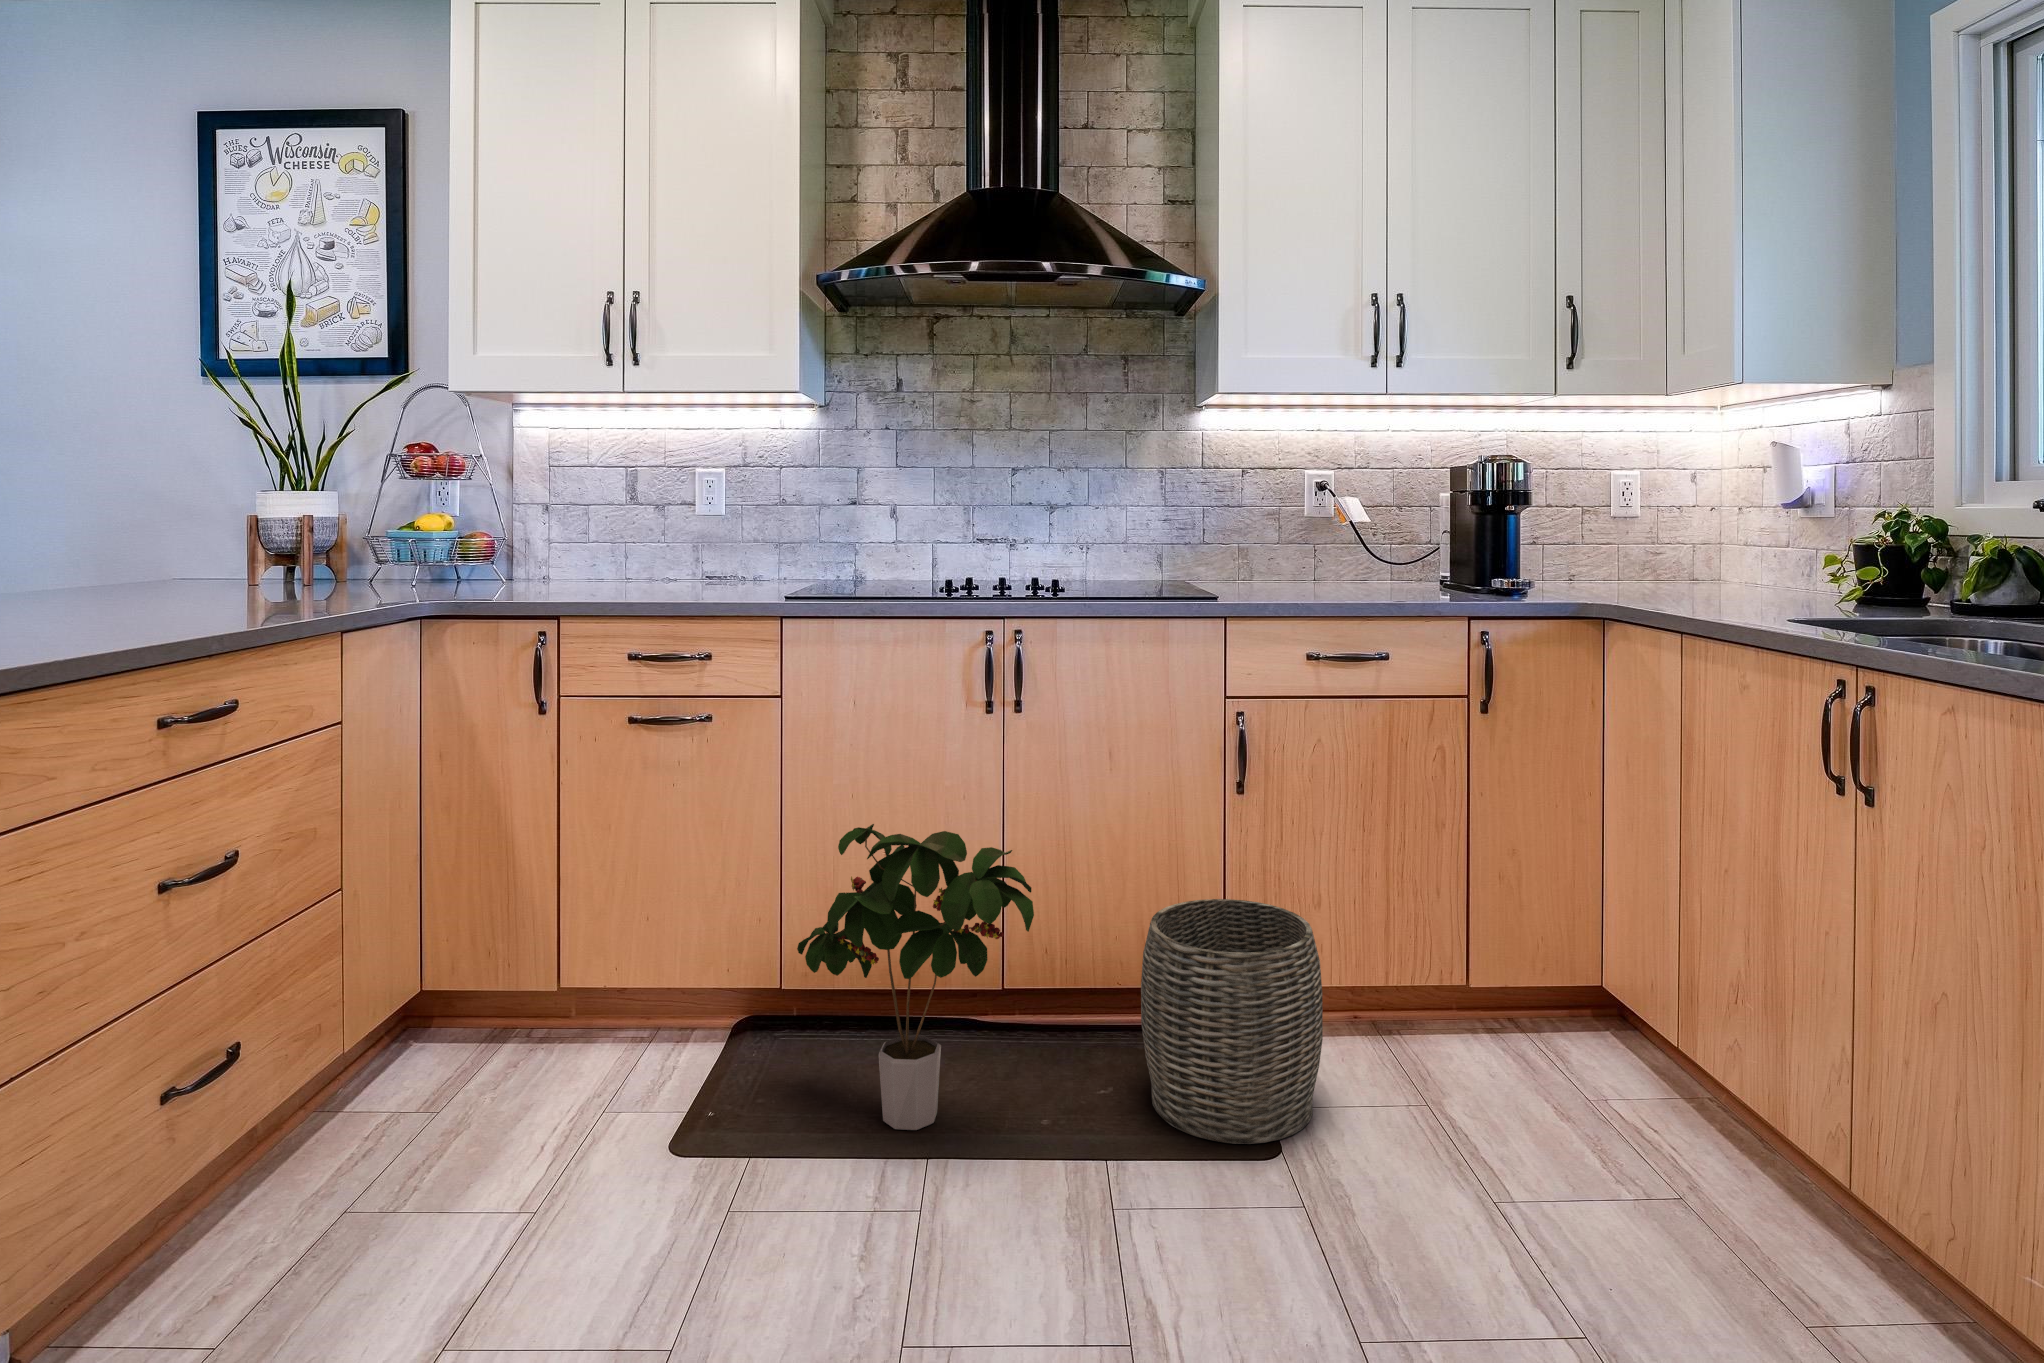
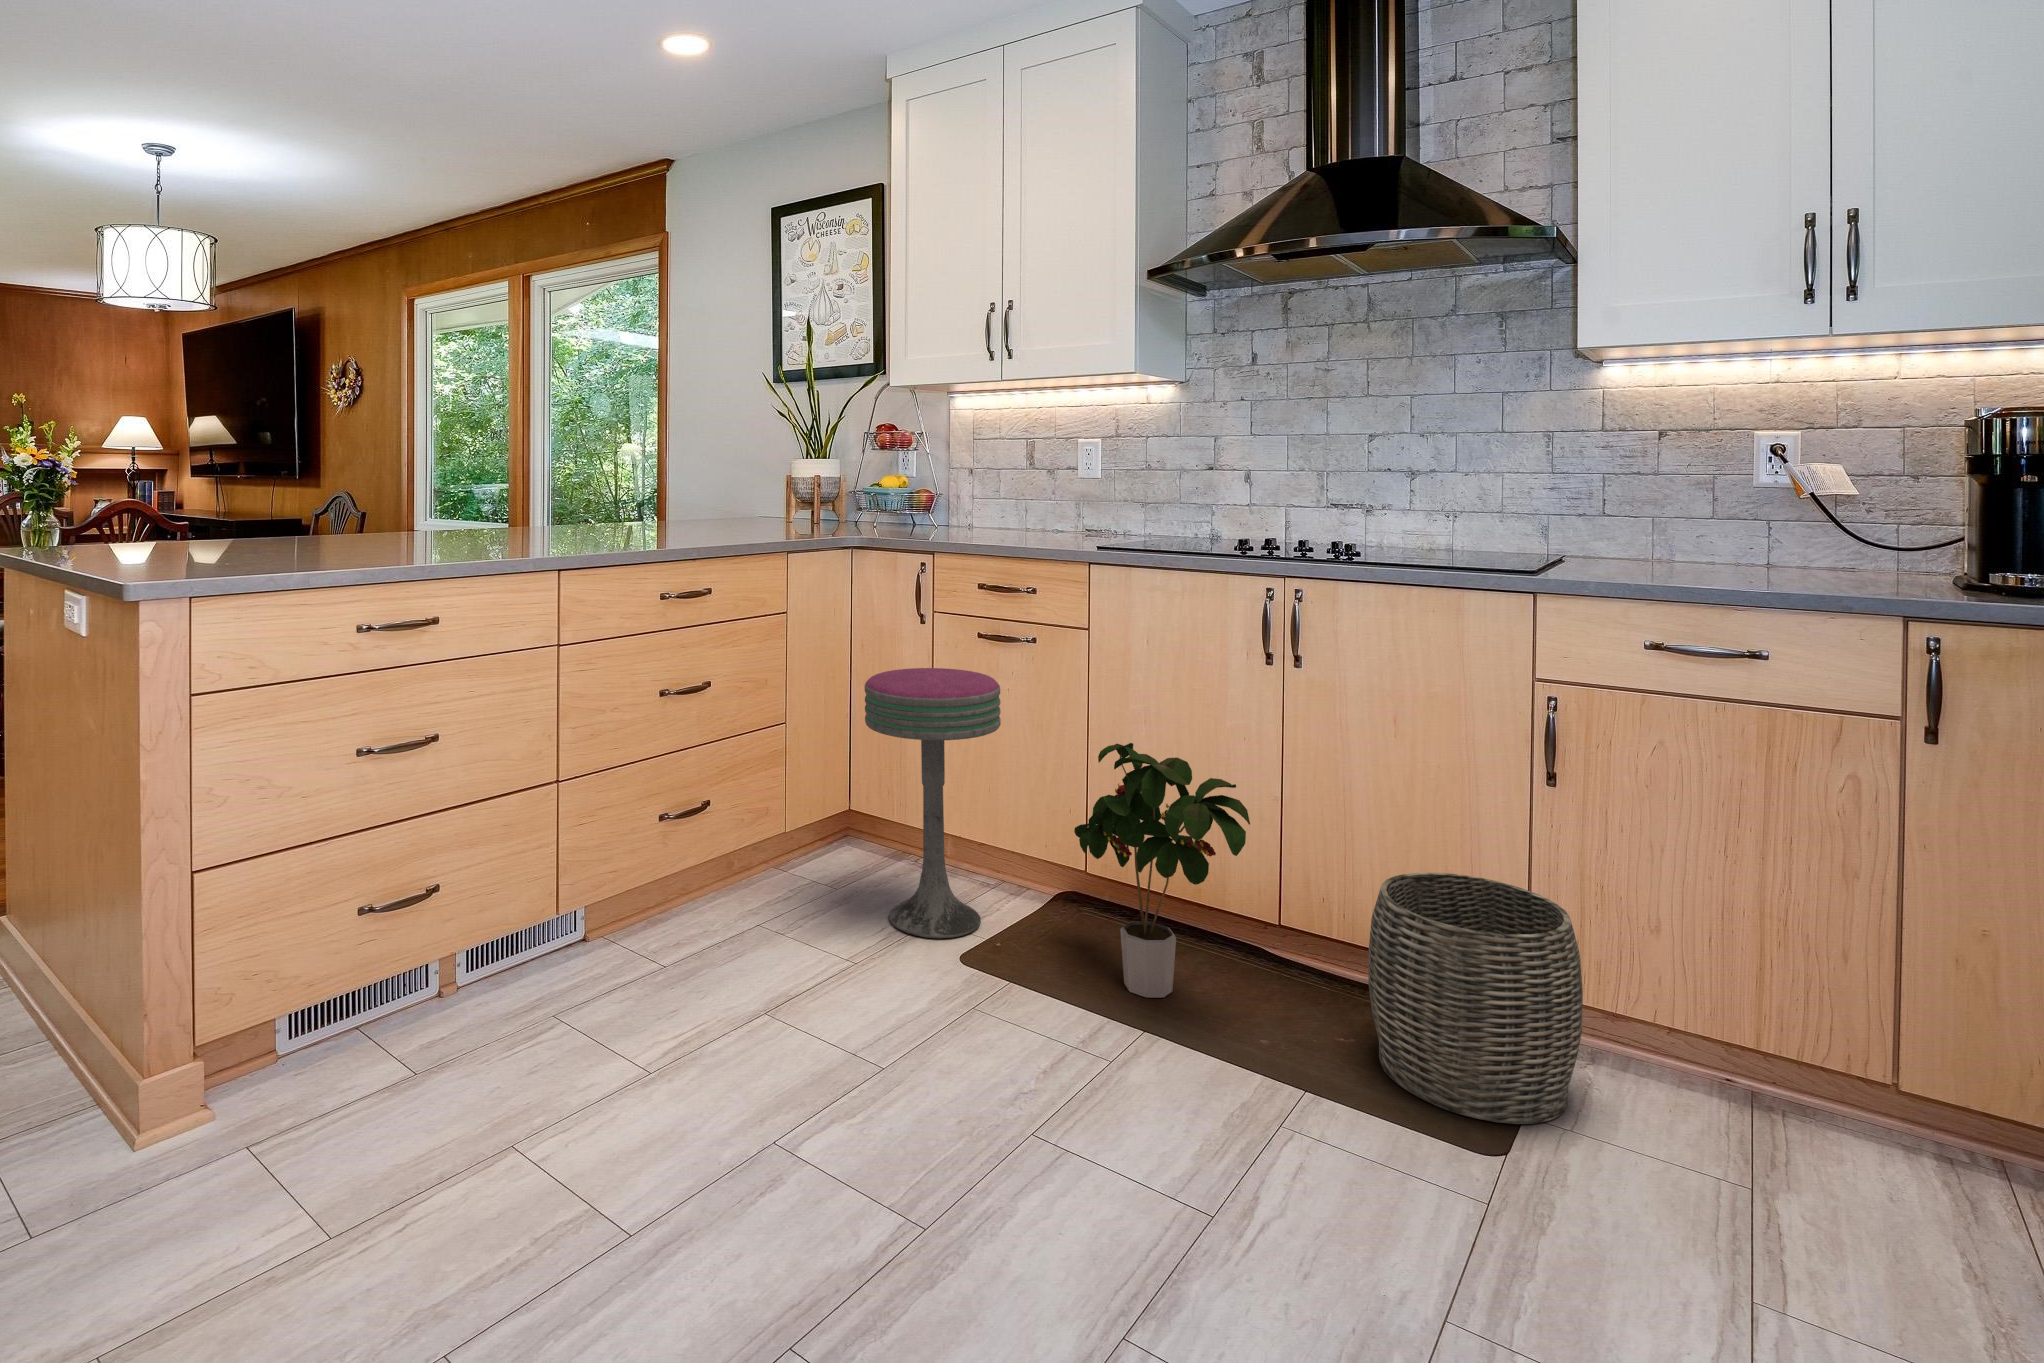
bar stool: none [504,765,699,1150] -> present [865,668,1001,938]

